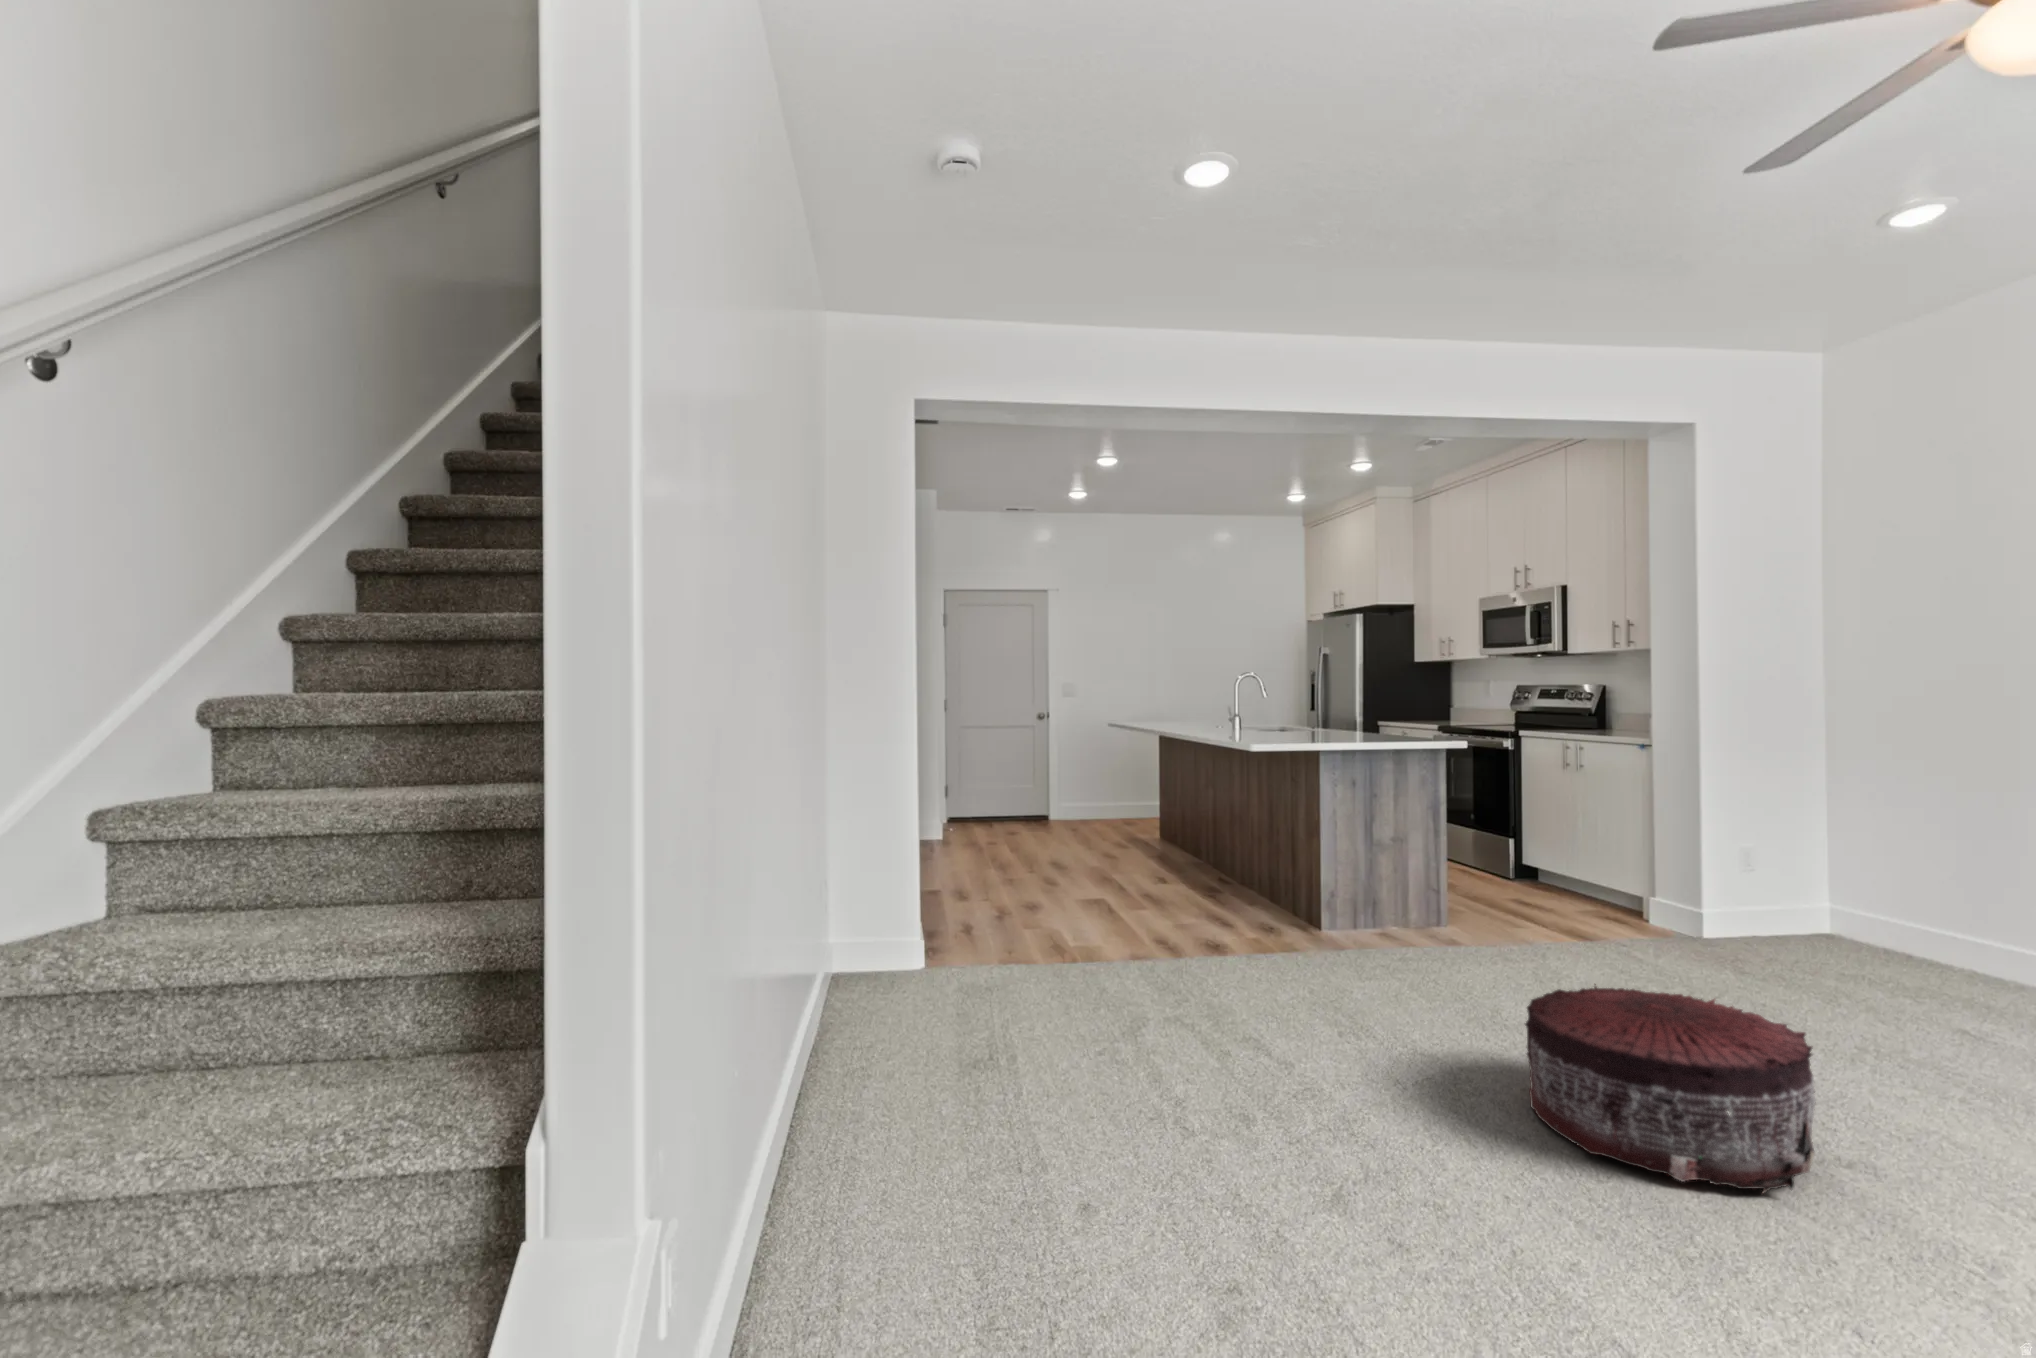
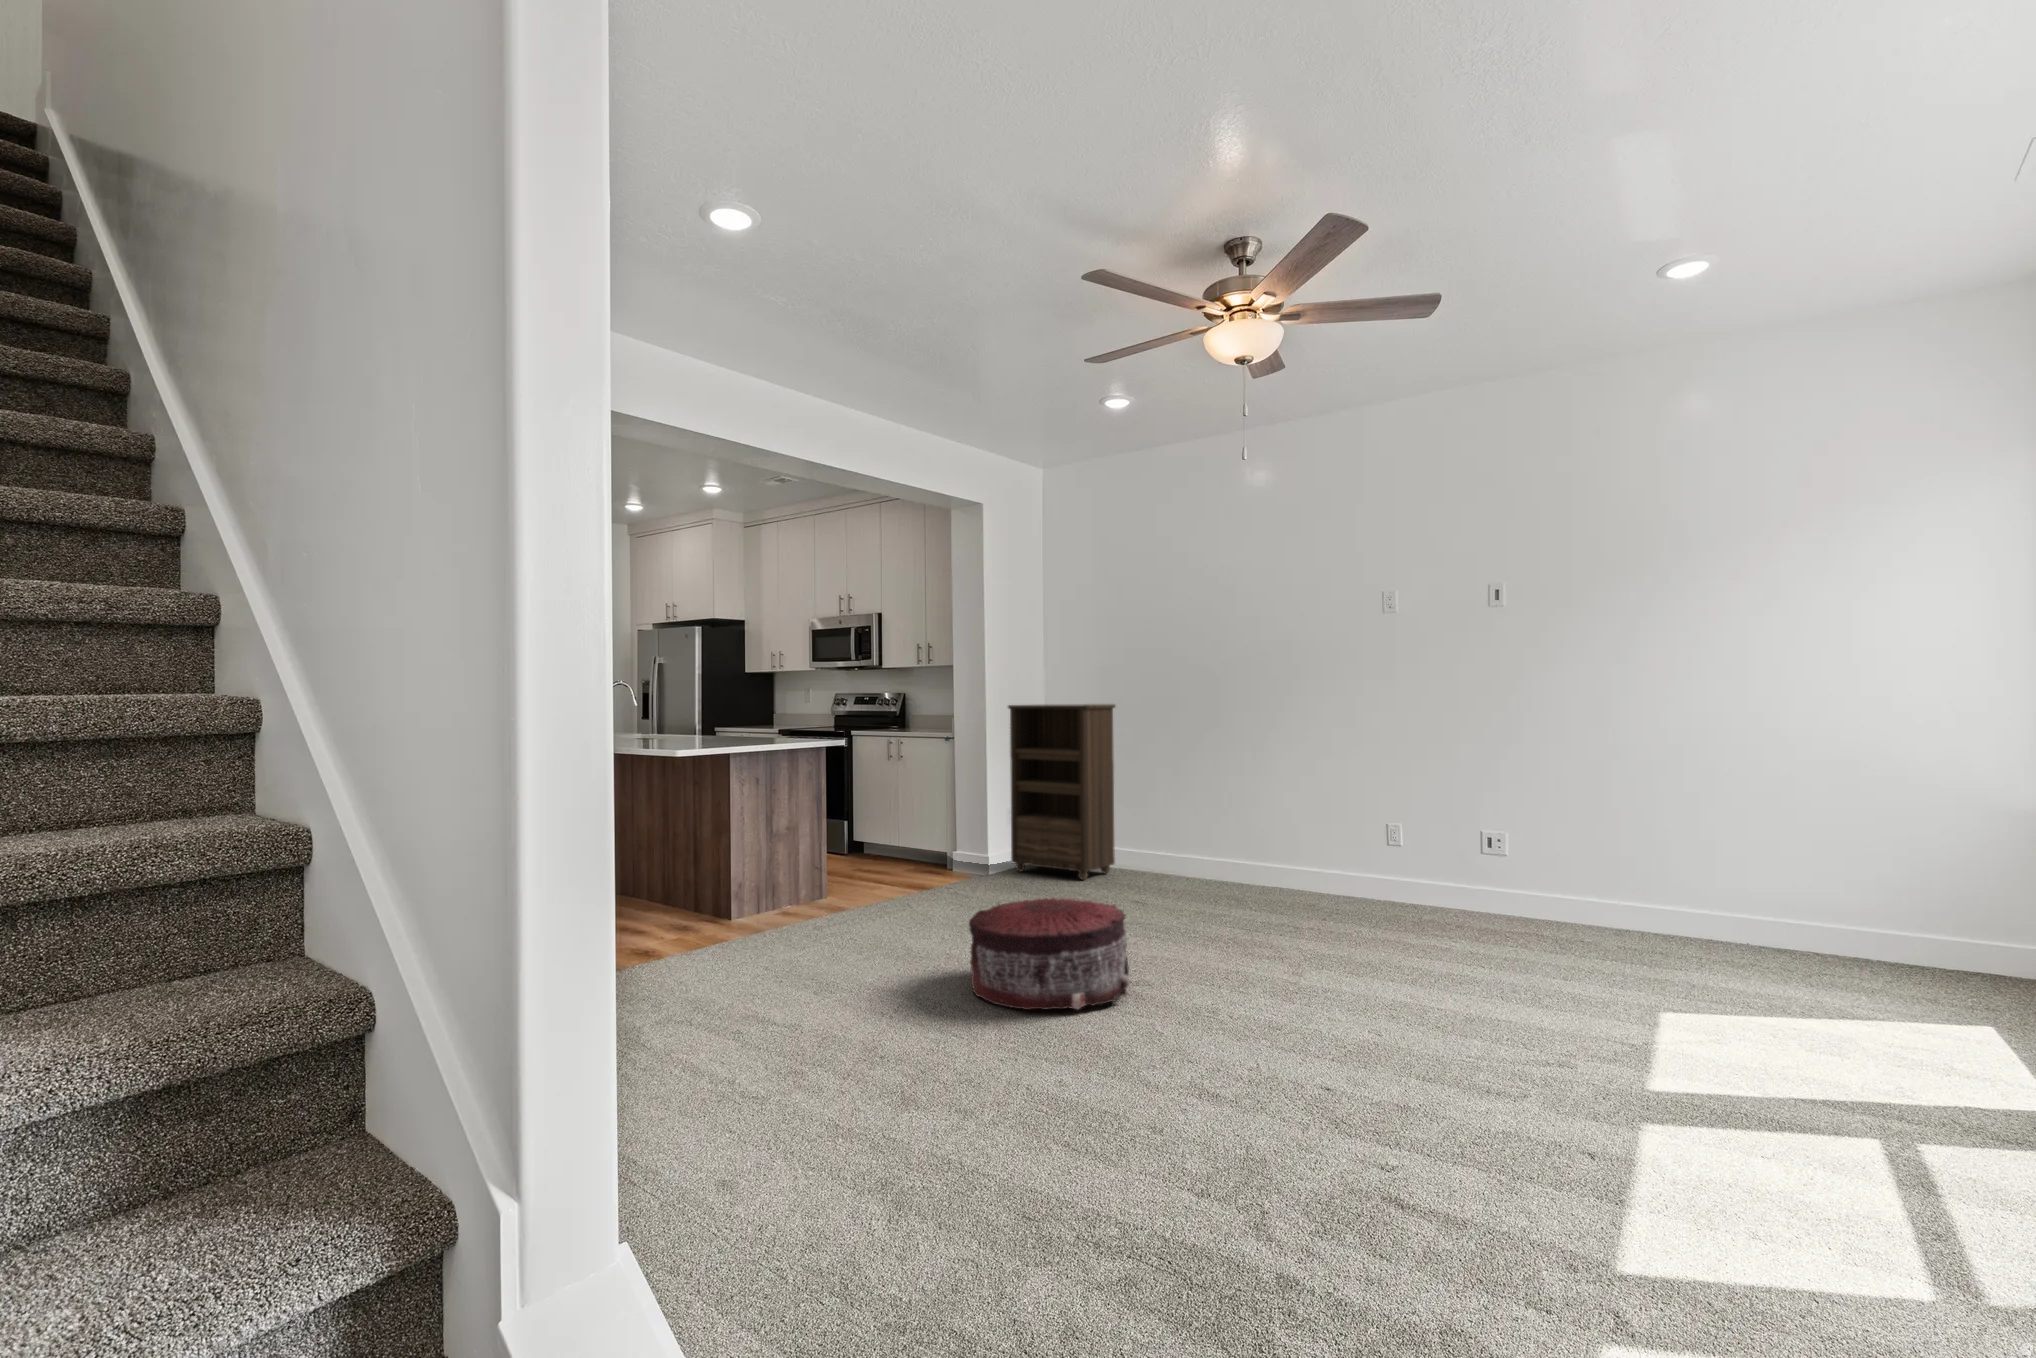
bookshelf: none [1737,706,1948,975] -> present [1008,704,1115,880]

